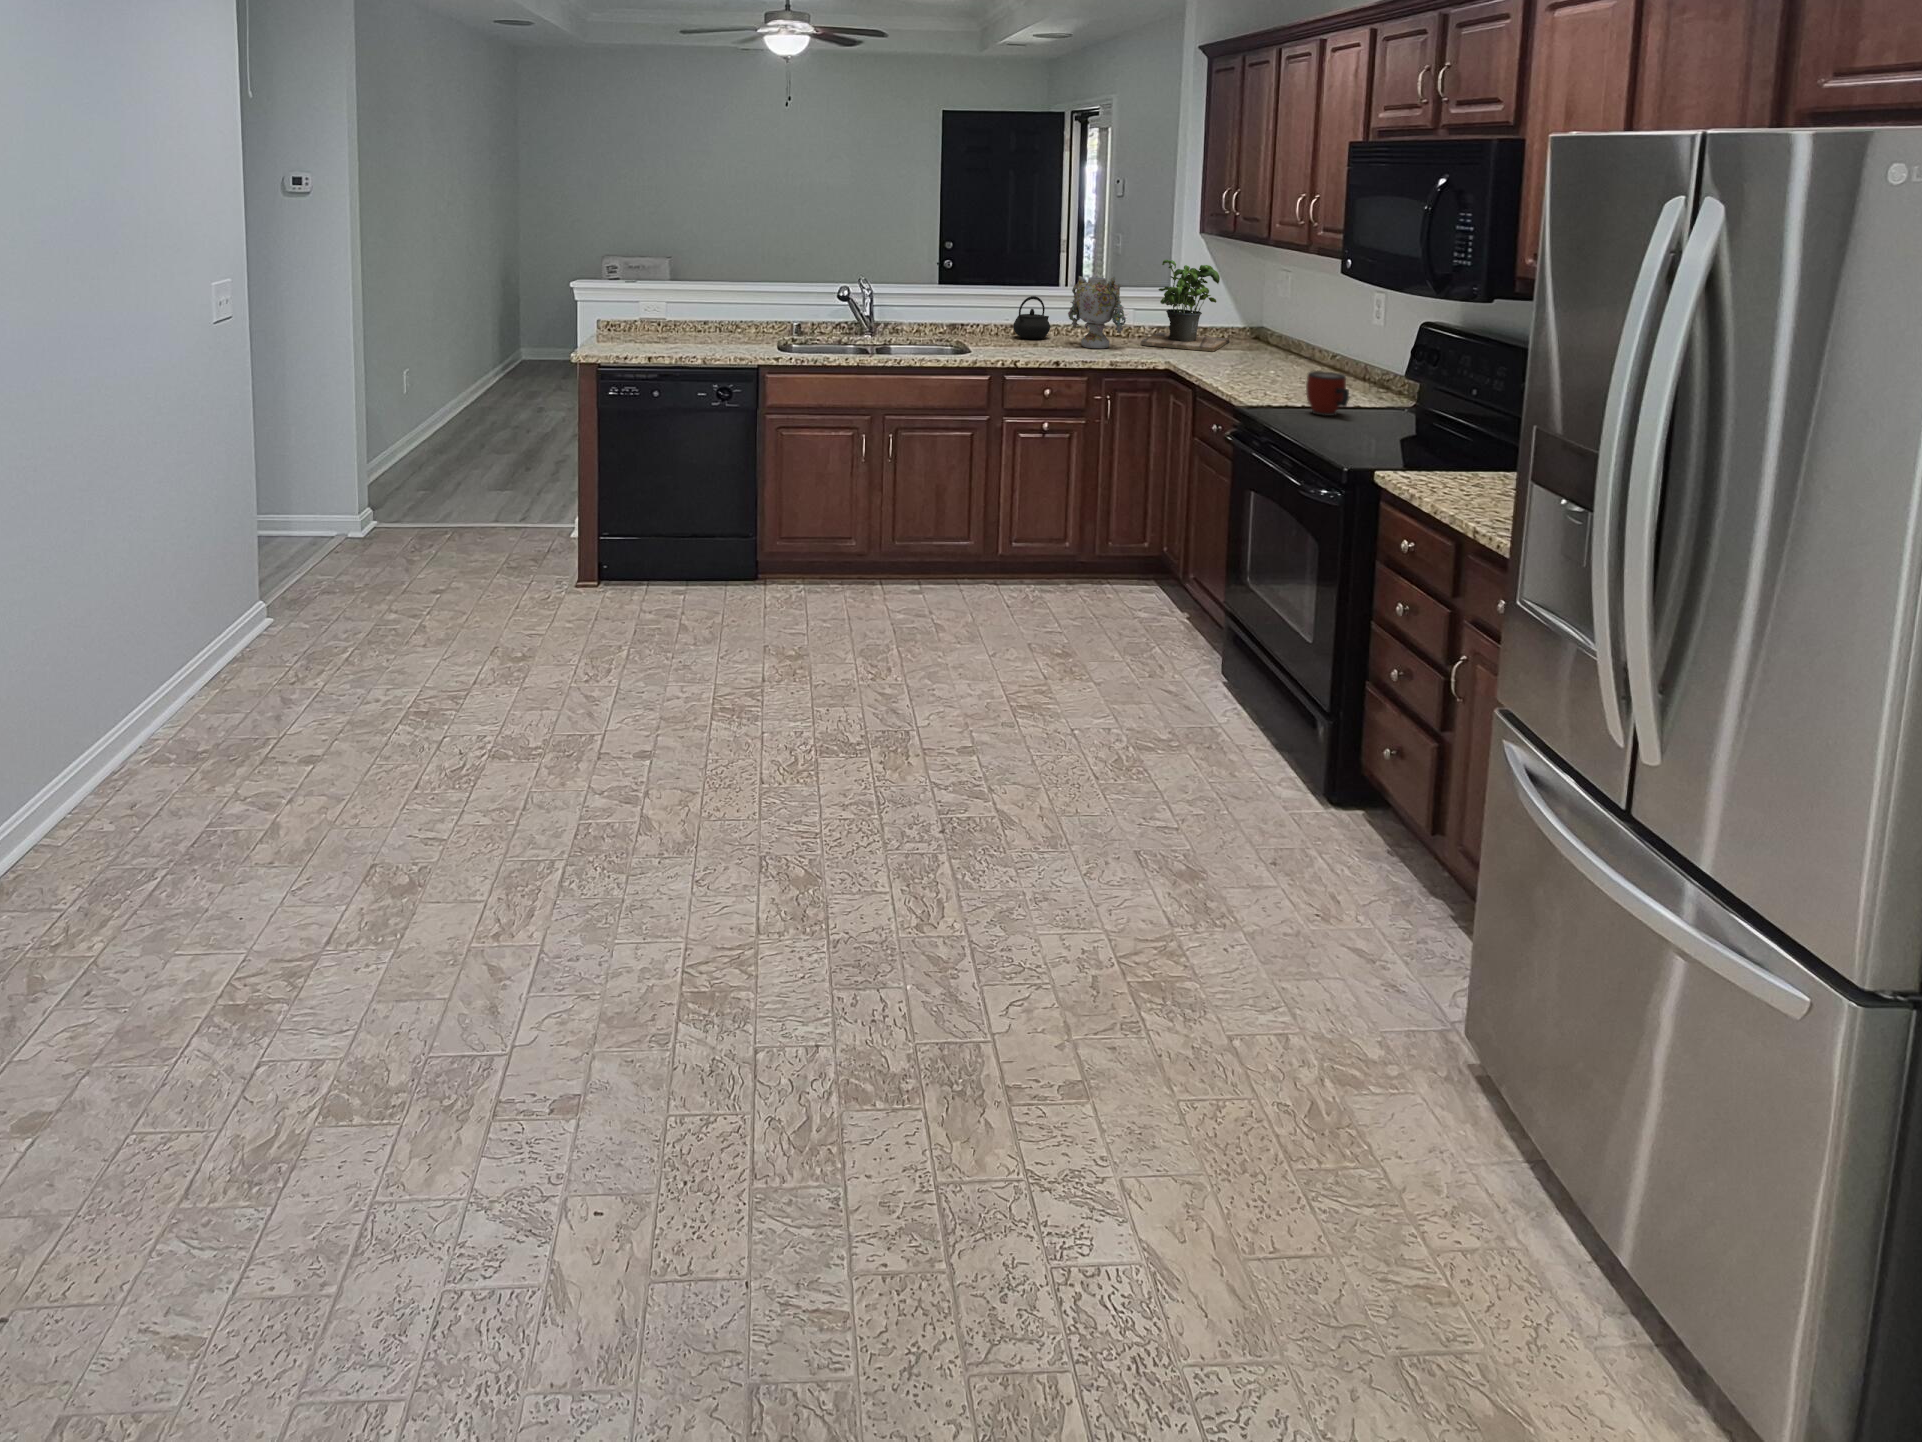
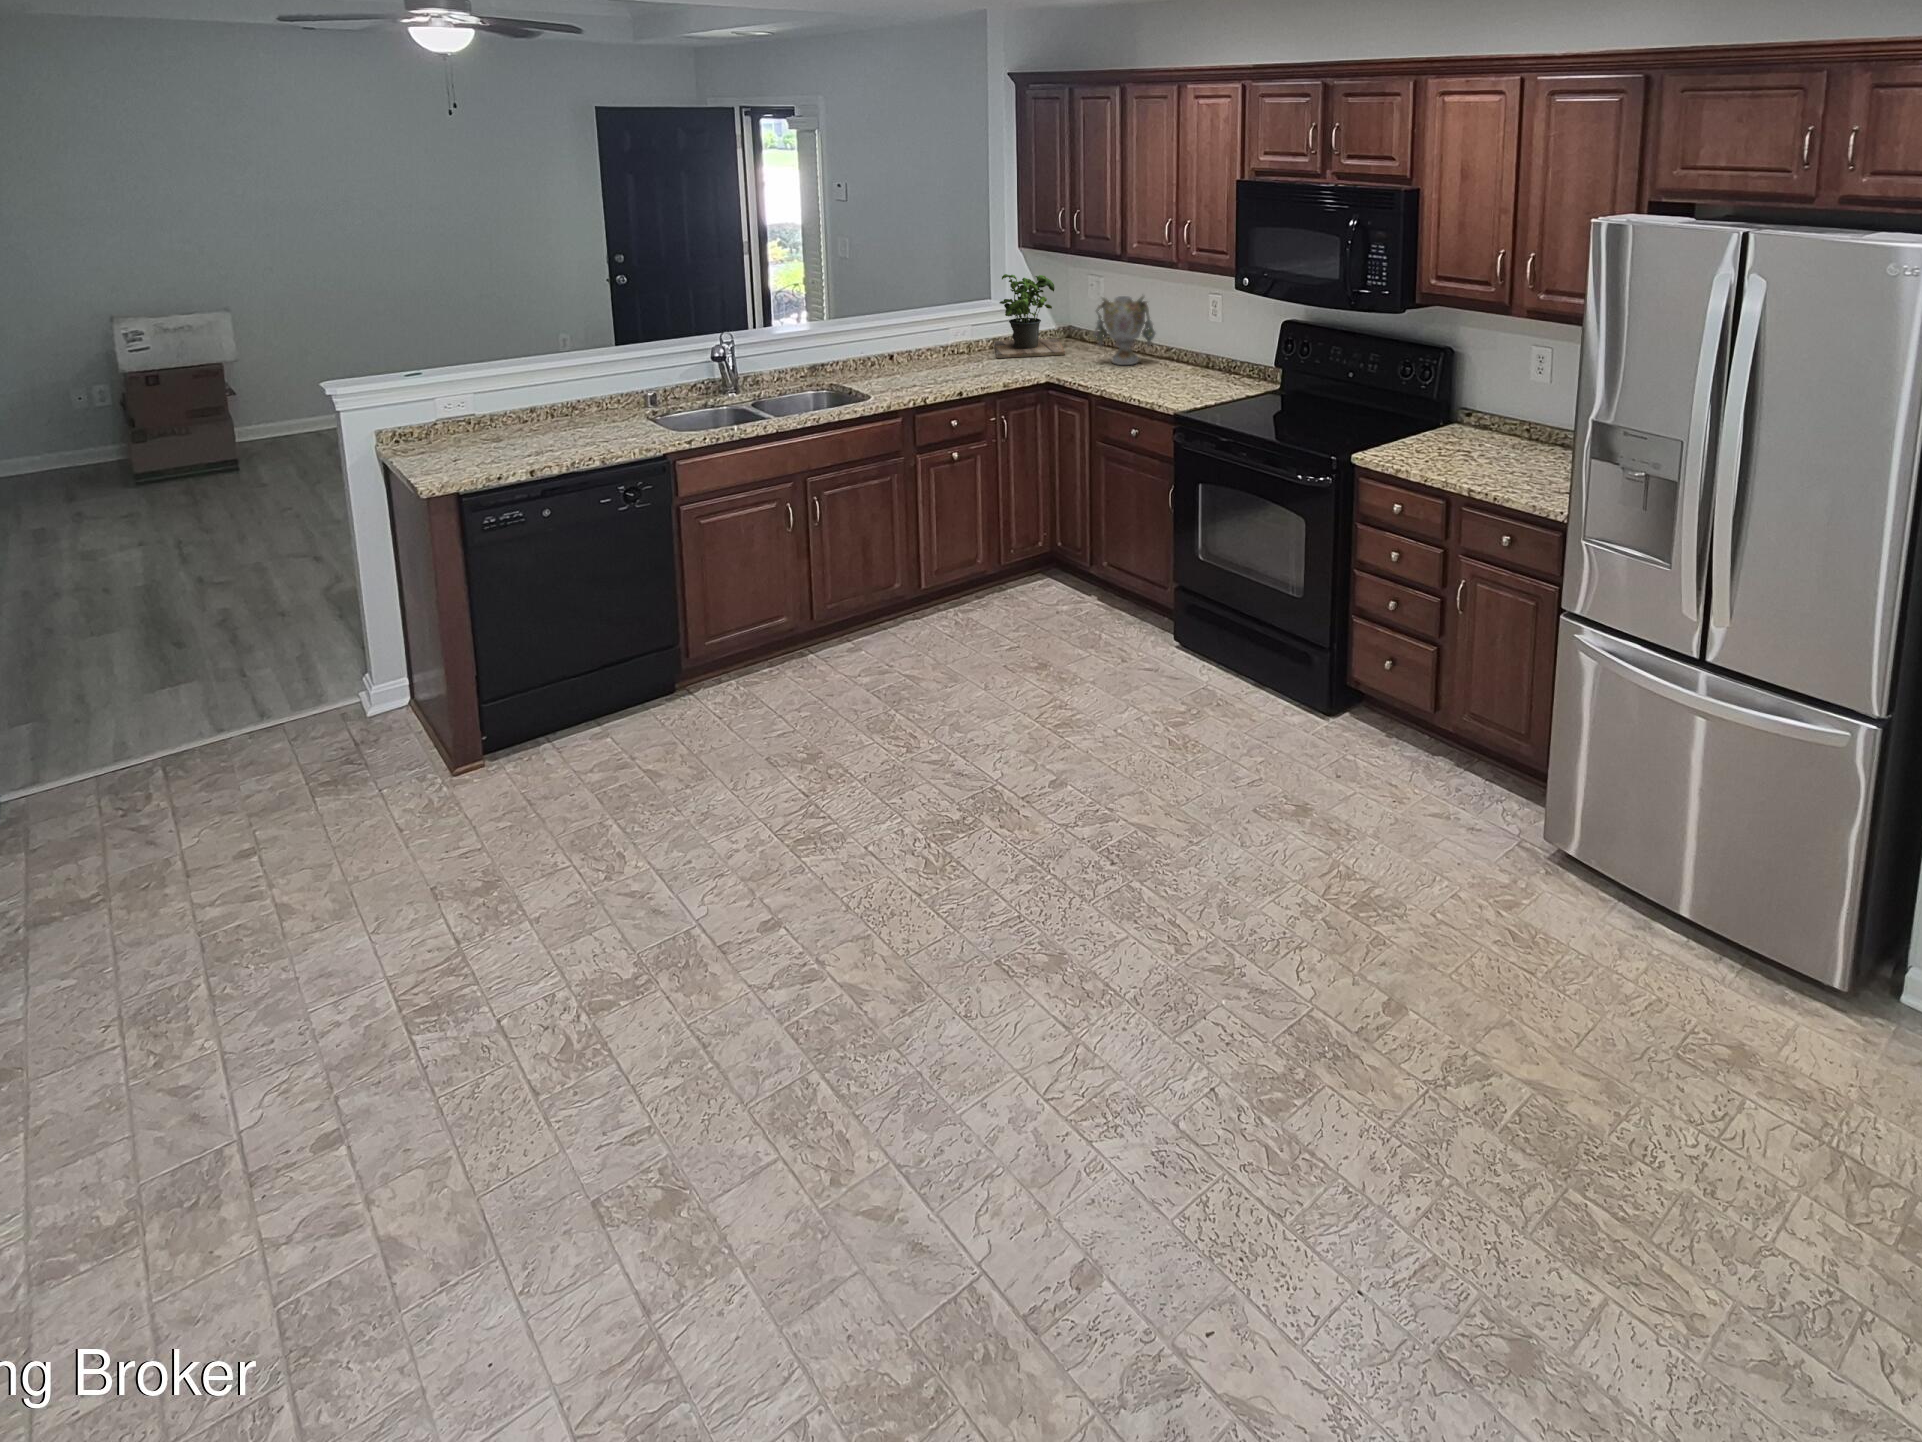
vase: present [1068,276,1126,348] -> present [1094,296,1155,365]
kettle: present [1013,296,1050,339] -> none [868,325,906,369]
mug: present [1306,371,1349,416] -> none [1225,370,1264,408]

